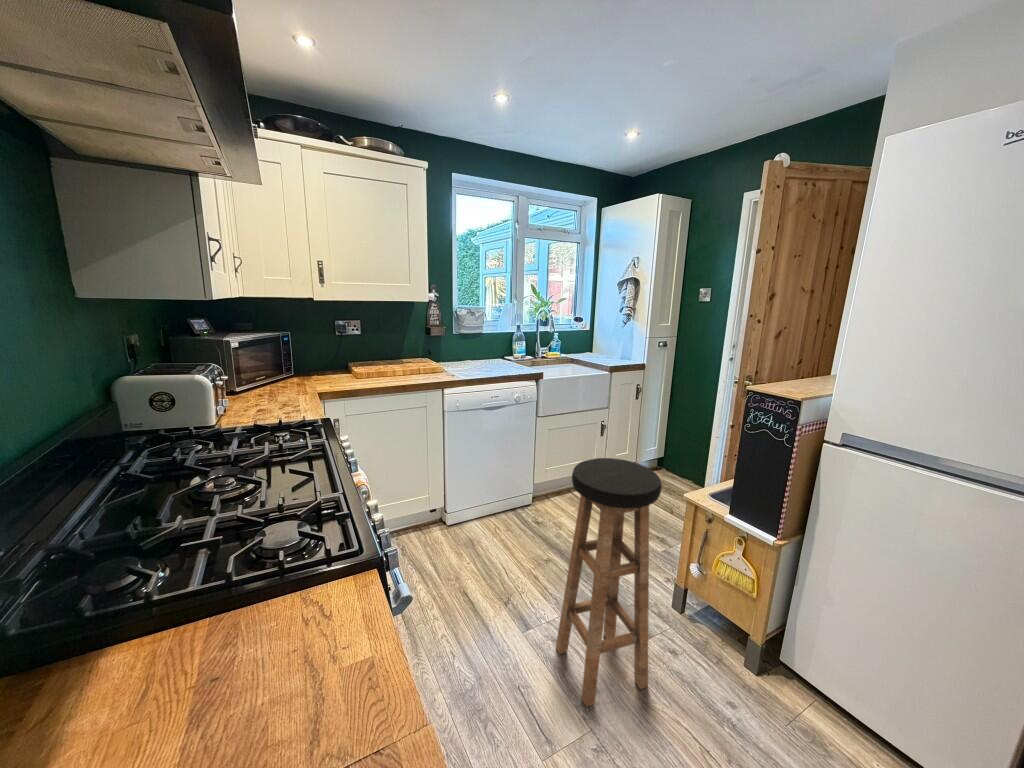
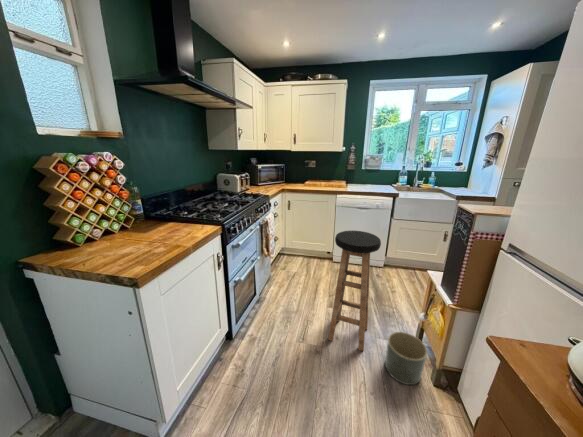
planter: none [681,610,753,705] -> present [385,332,427,385]

